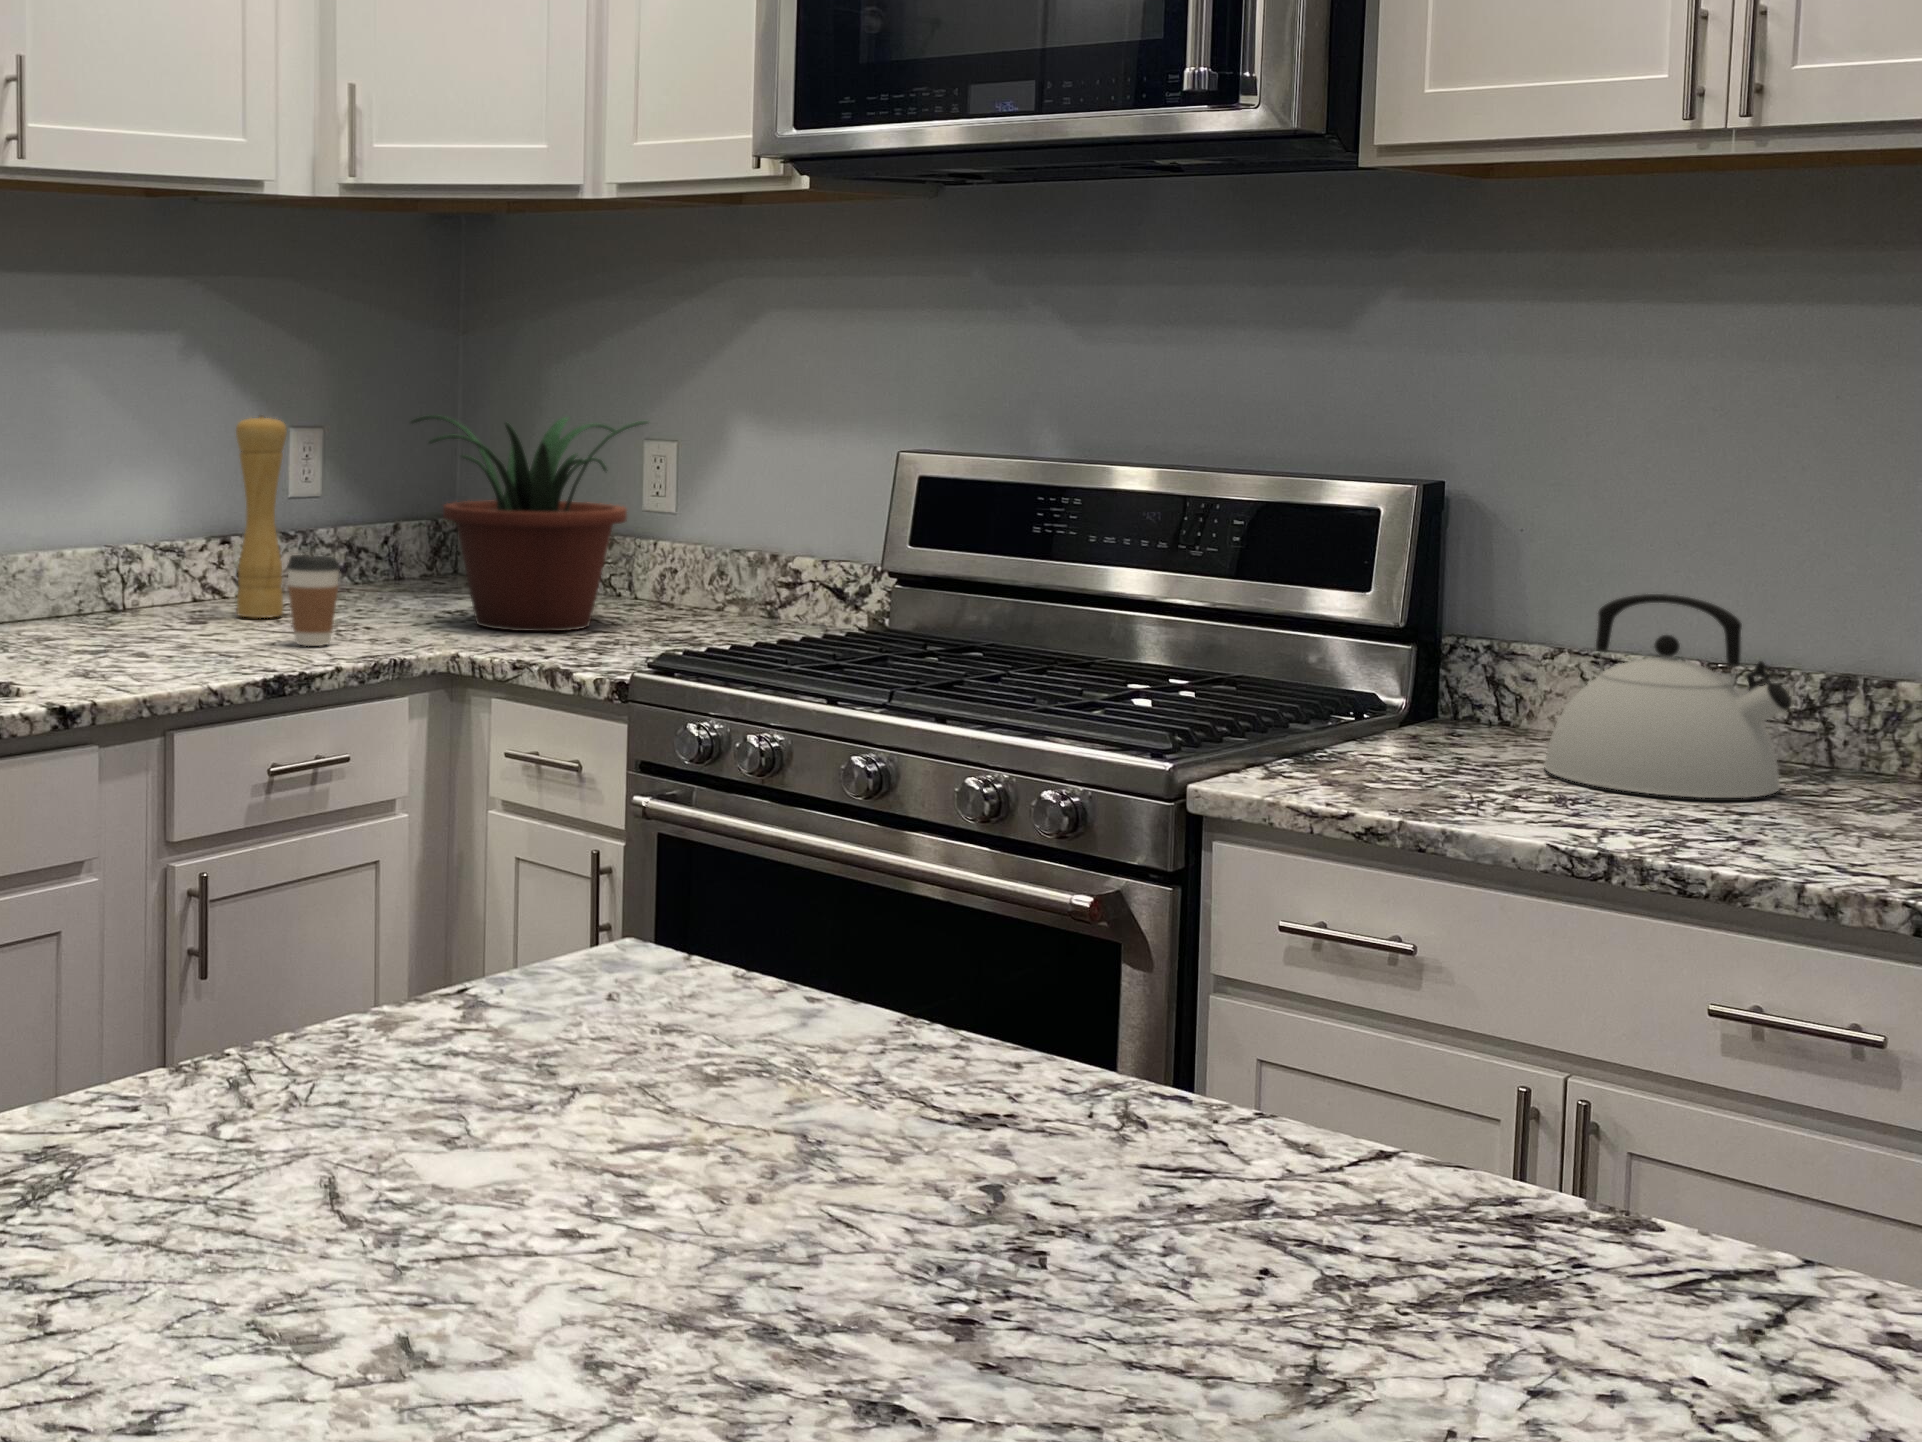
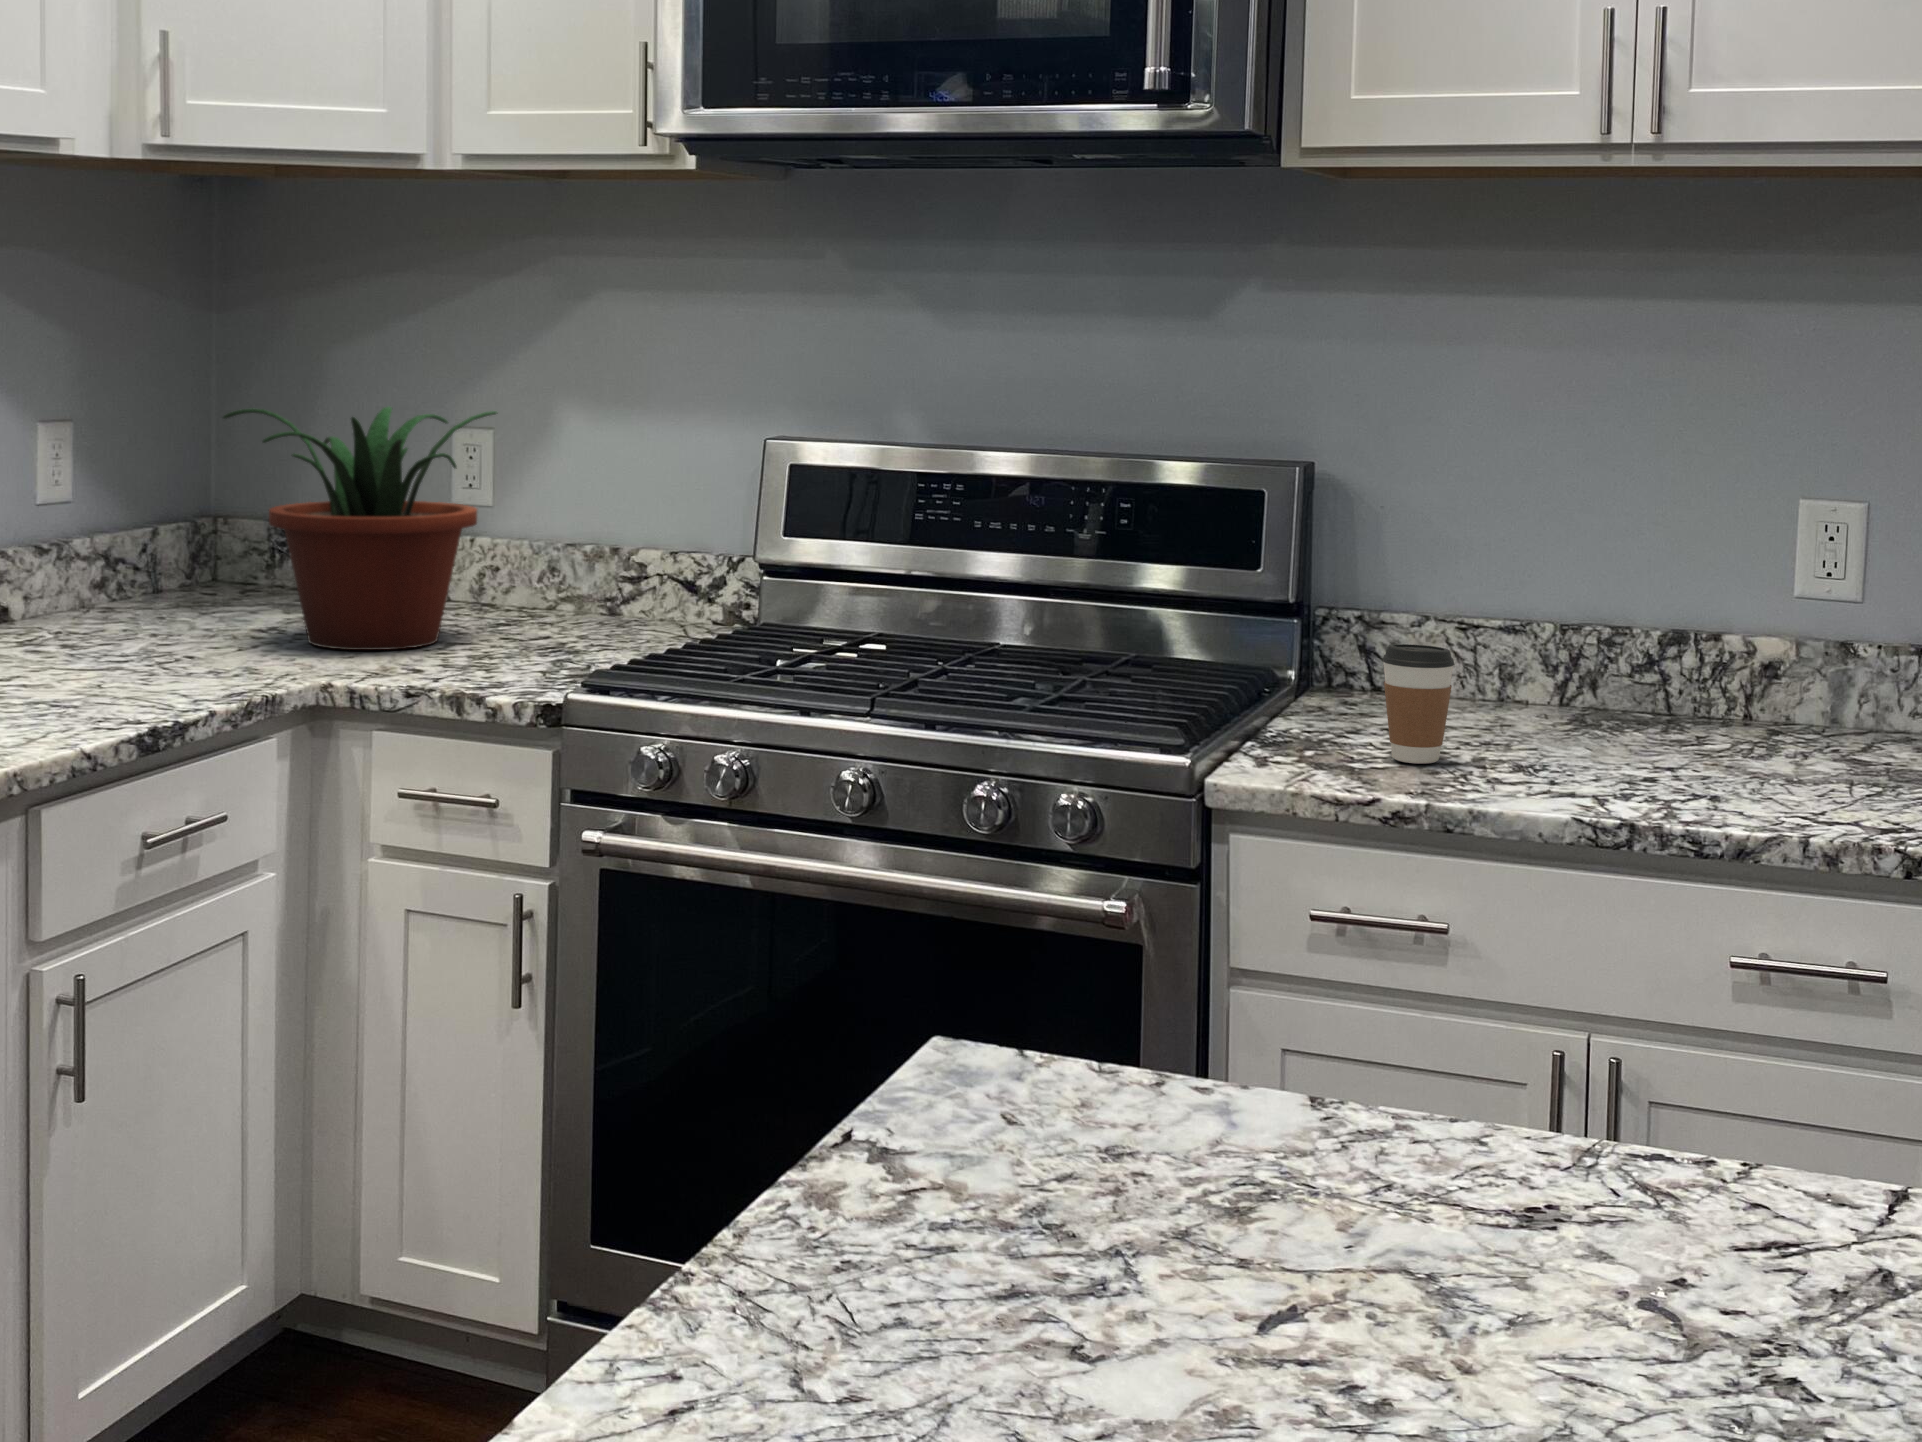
pepper mill: present [236,415,287,618] -> none [10,411,72,652]
coffee cup: present [287,555,340,646] -> present [1382,644,1455,764]
kettle: present [1544,594,1791,798] -> none [1470,568,1683,756]

